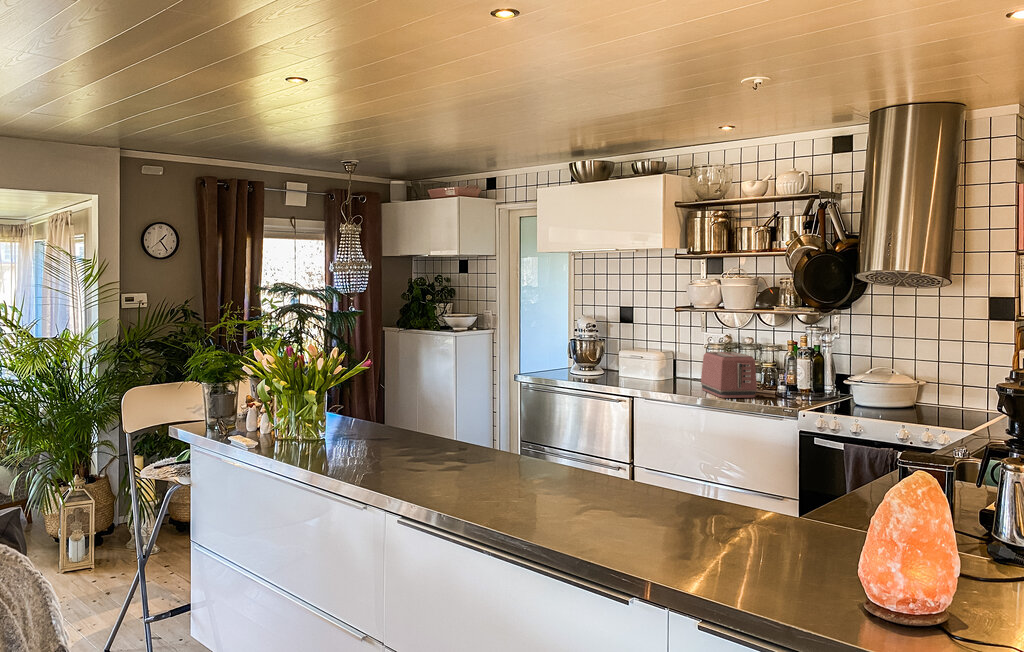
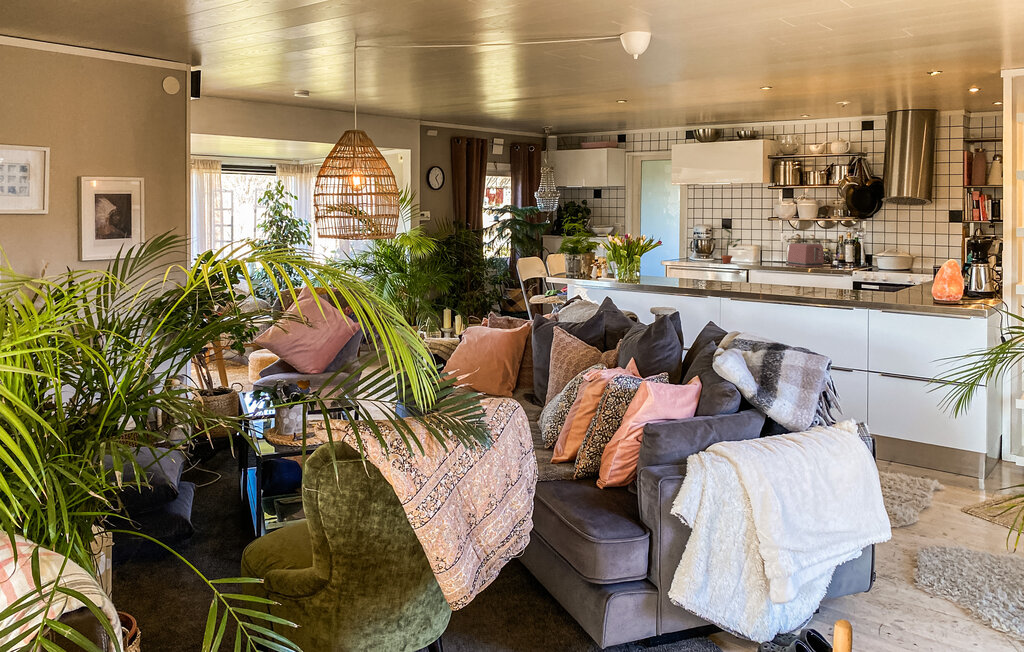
potted plant: none [595,319,630,382] -> present [721,227,741,263]

